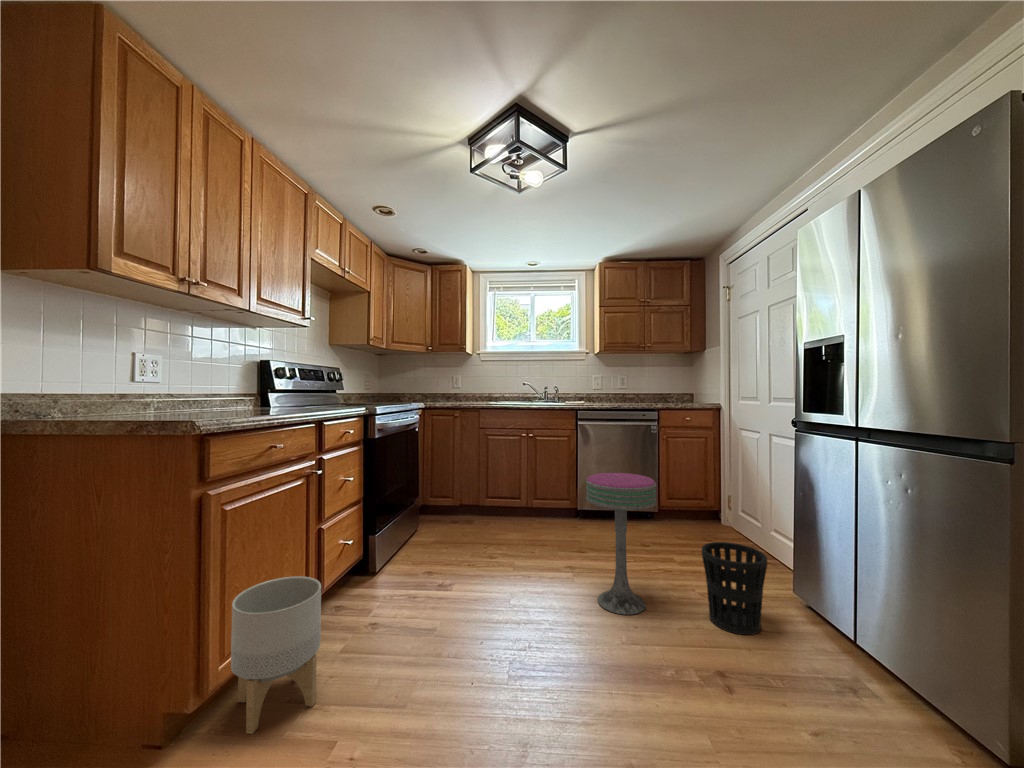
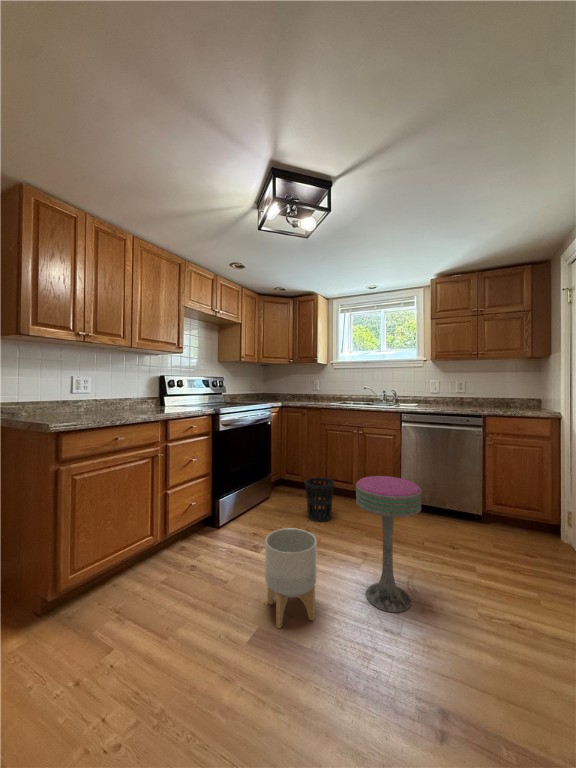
wastebasket: present [702,542,767,635] -> present [305,477,335,522]
planter: present [231,576,321,734] -> present [265,528,317,628]

